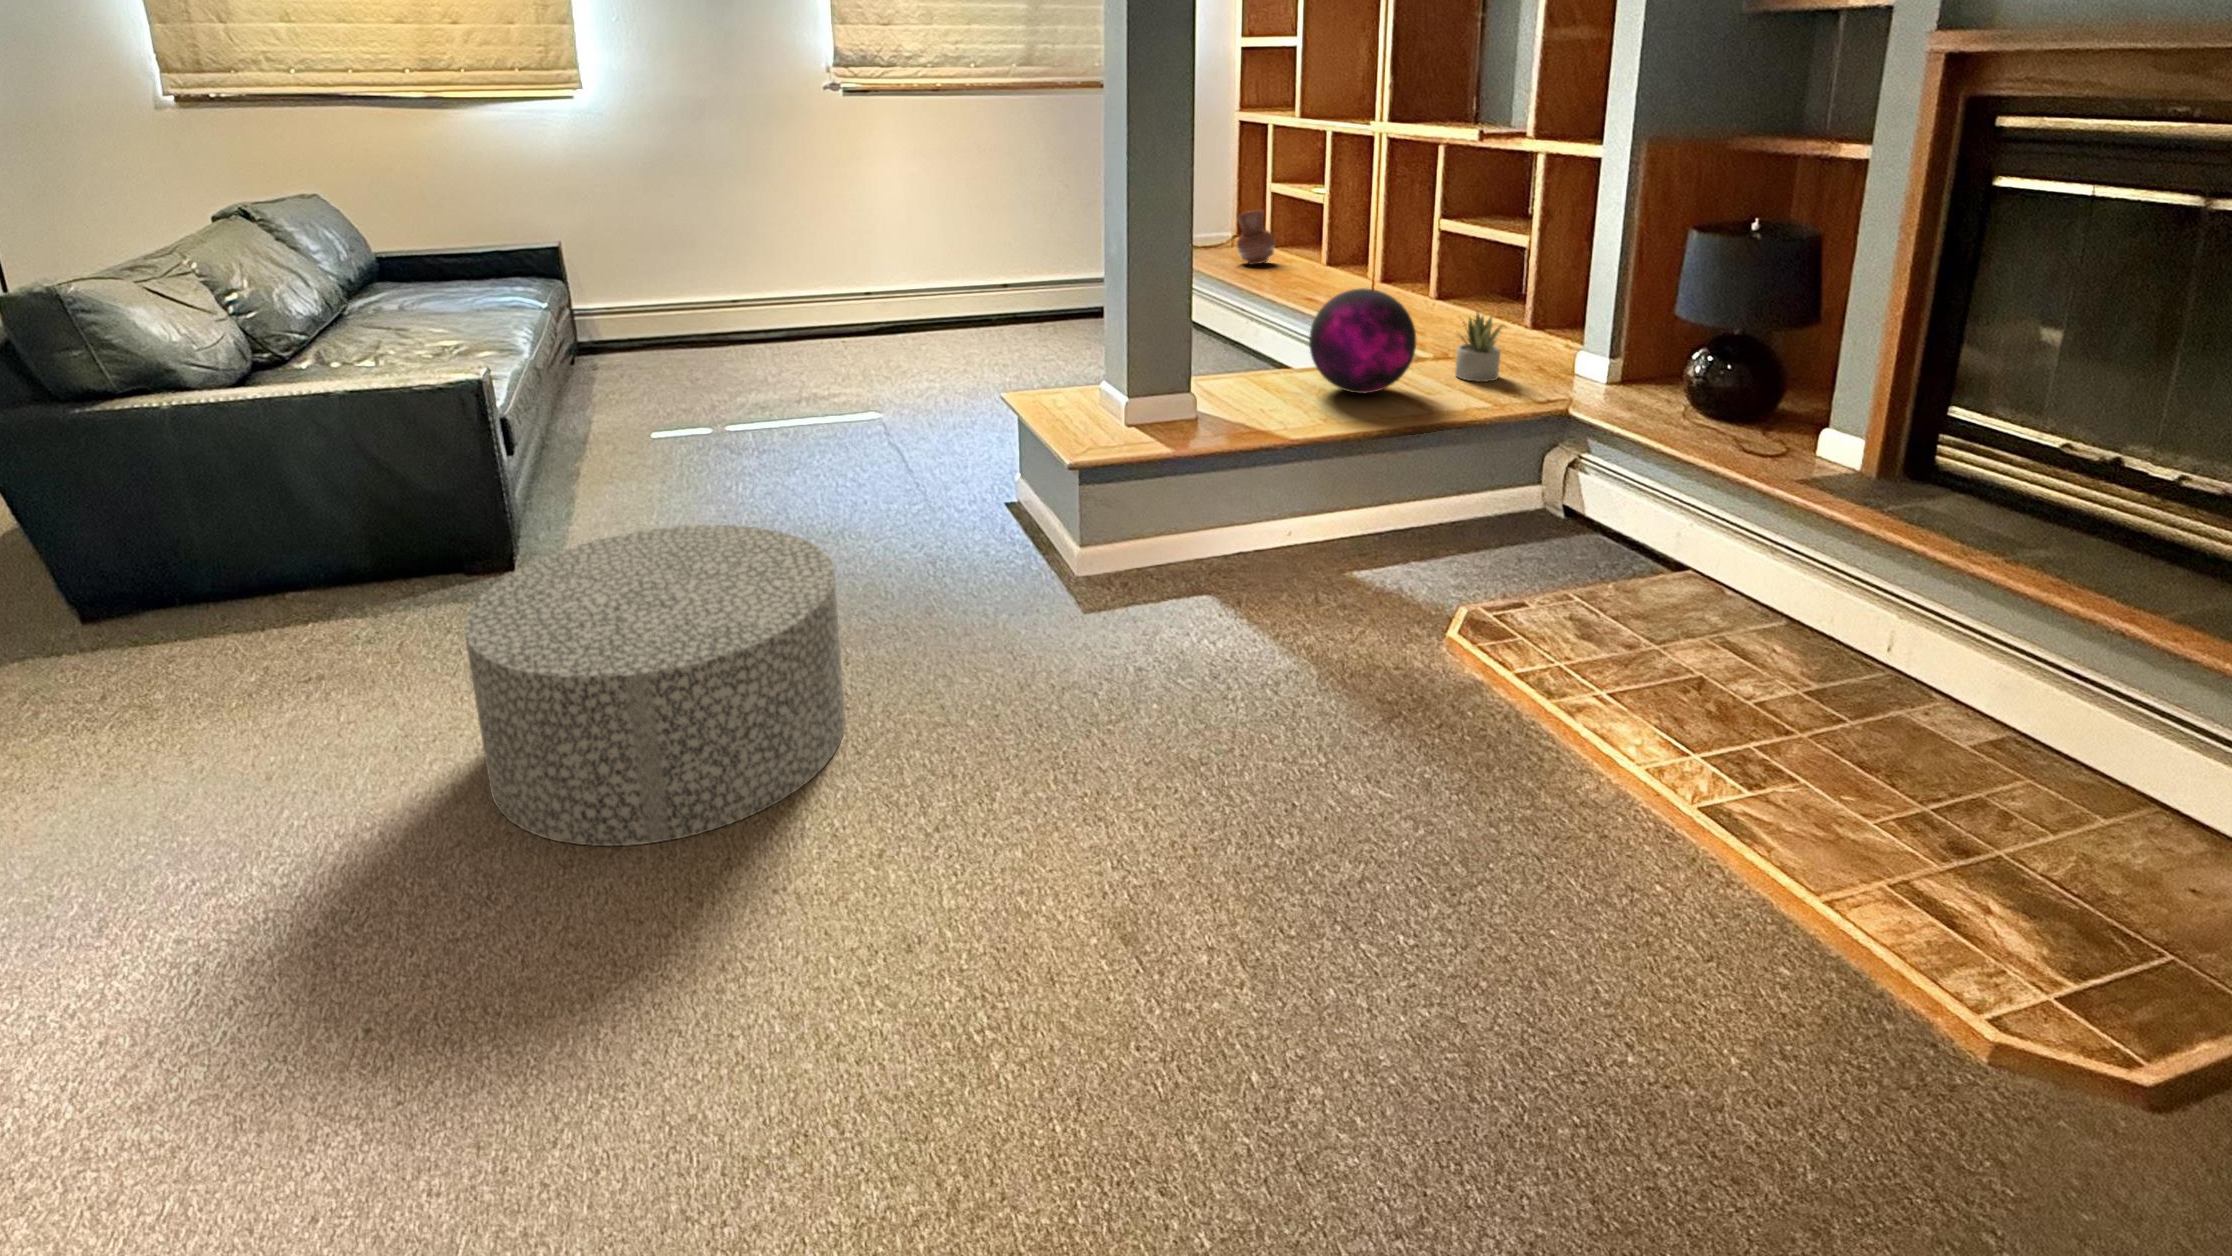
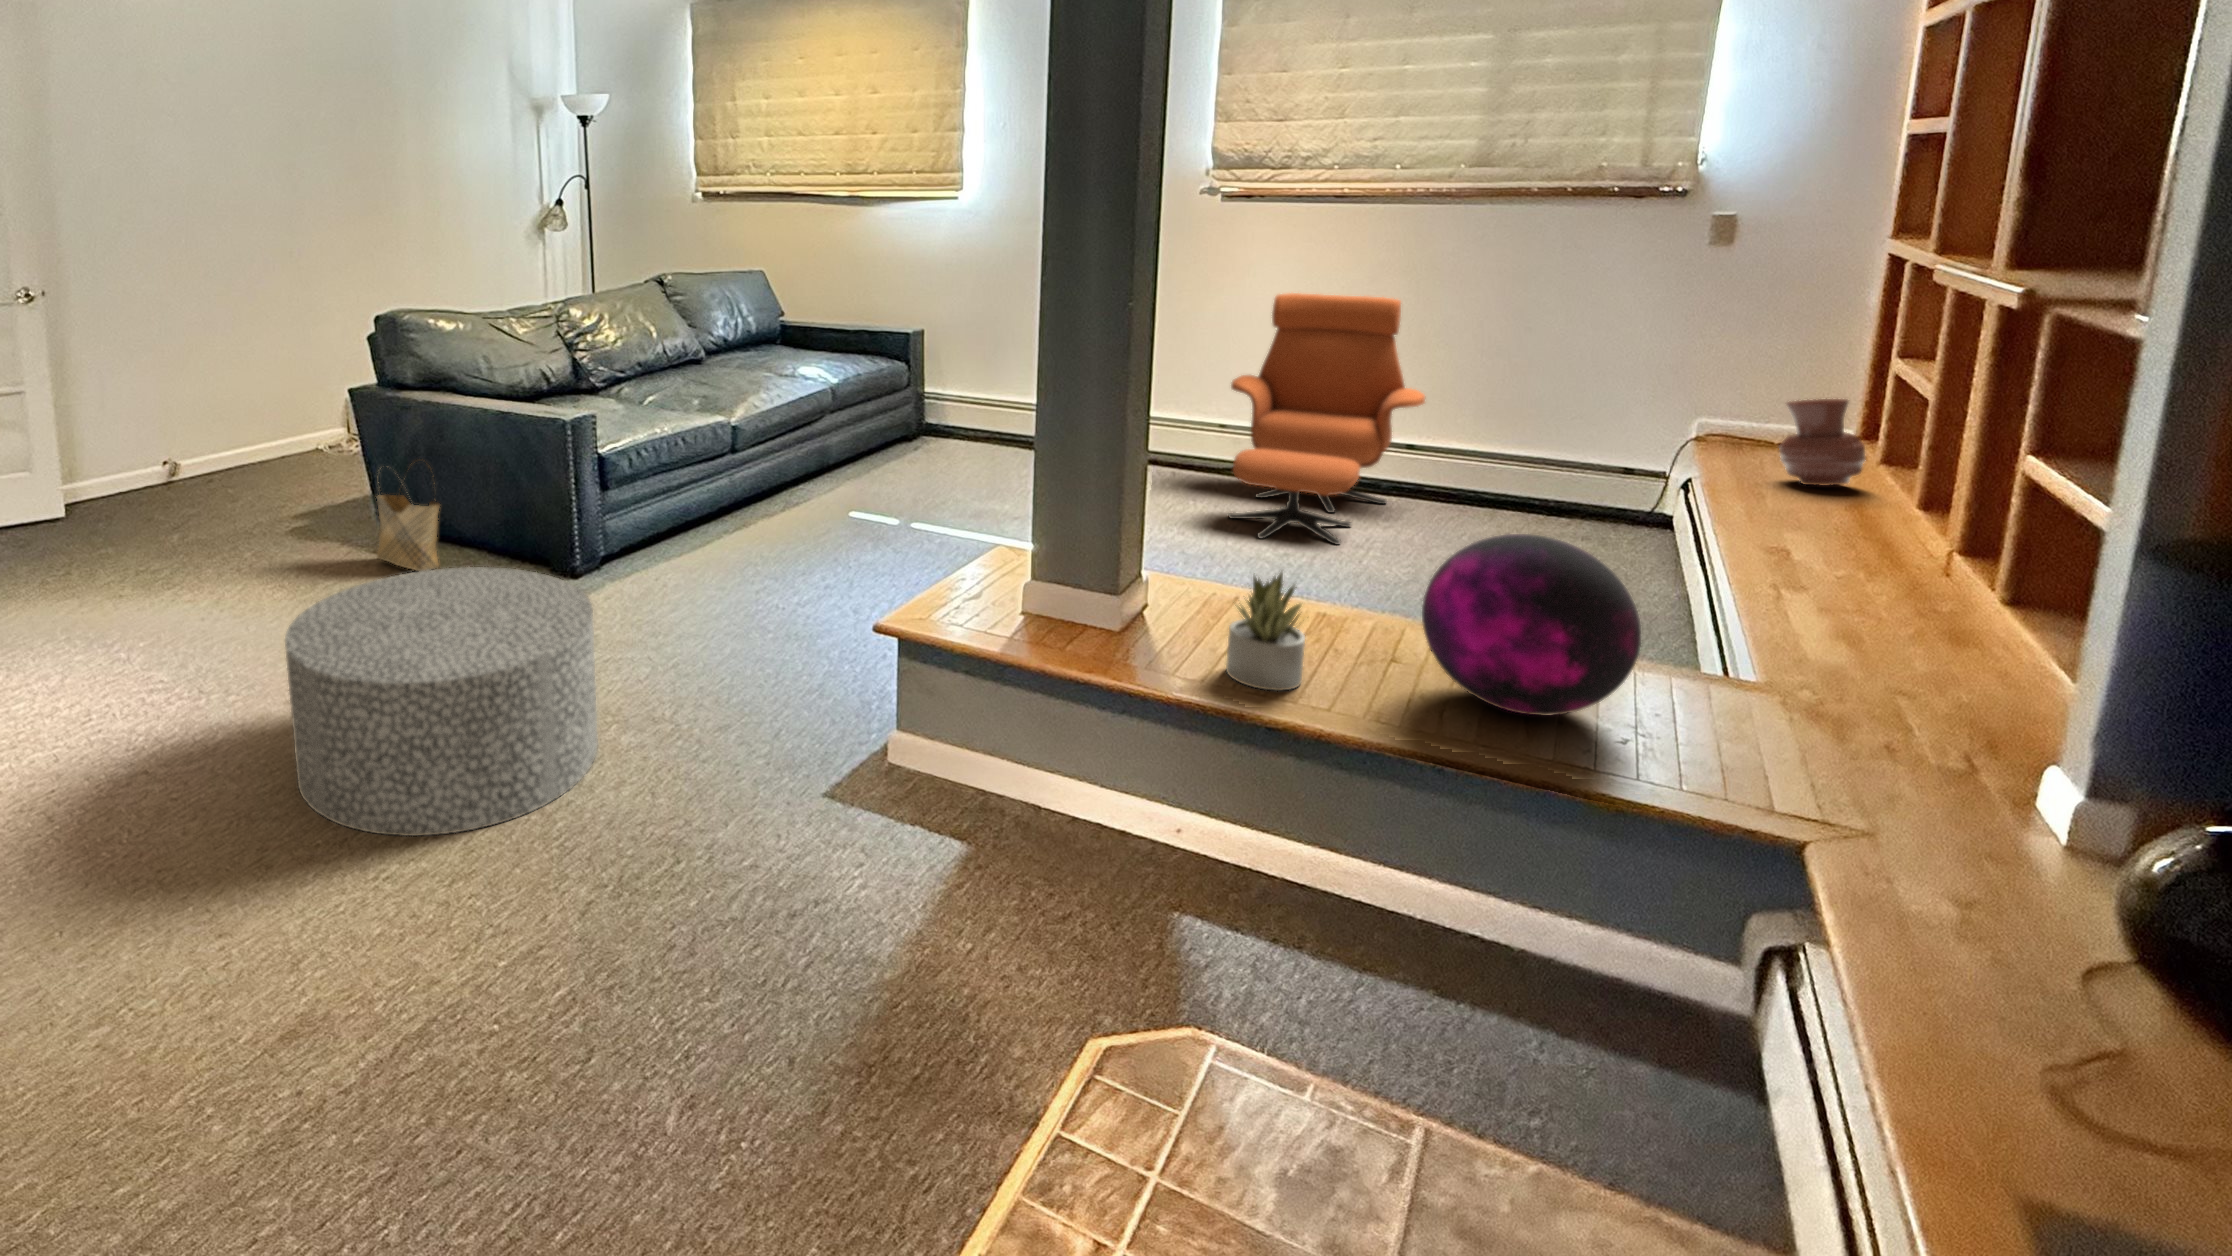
lounge chair: none [889,171,1029,371] -> present [1228,293,1425,544]
succulent plant: present [1455,313,1502,382] -> present [1226,572,1305,691]
woven basket: none [94,490,246,654] -> present [377,468,440,571]

